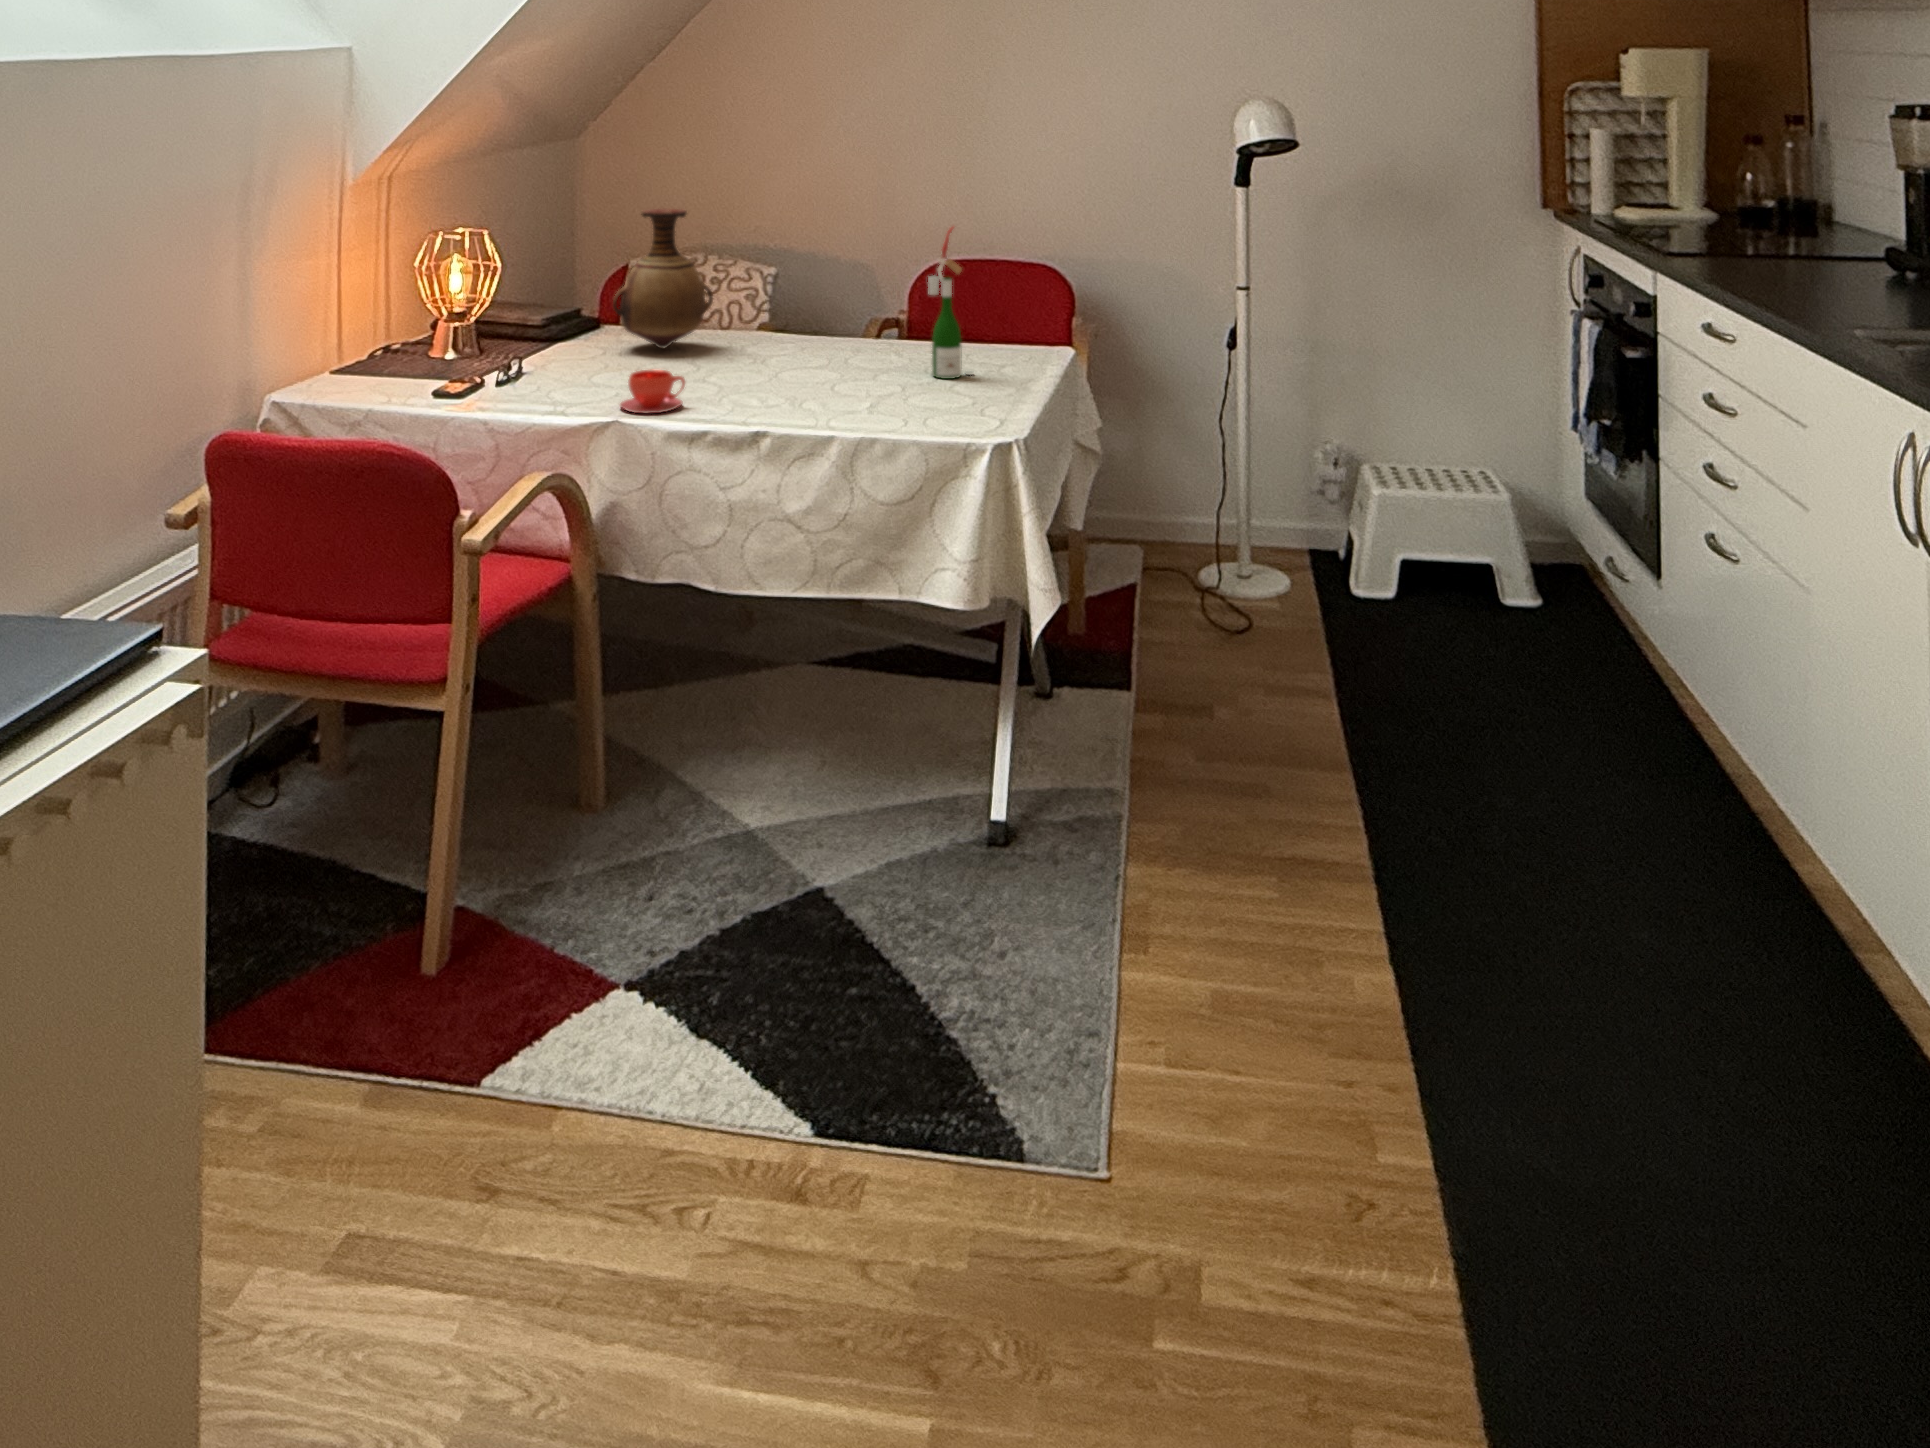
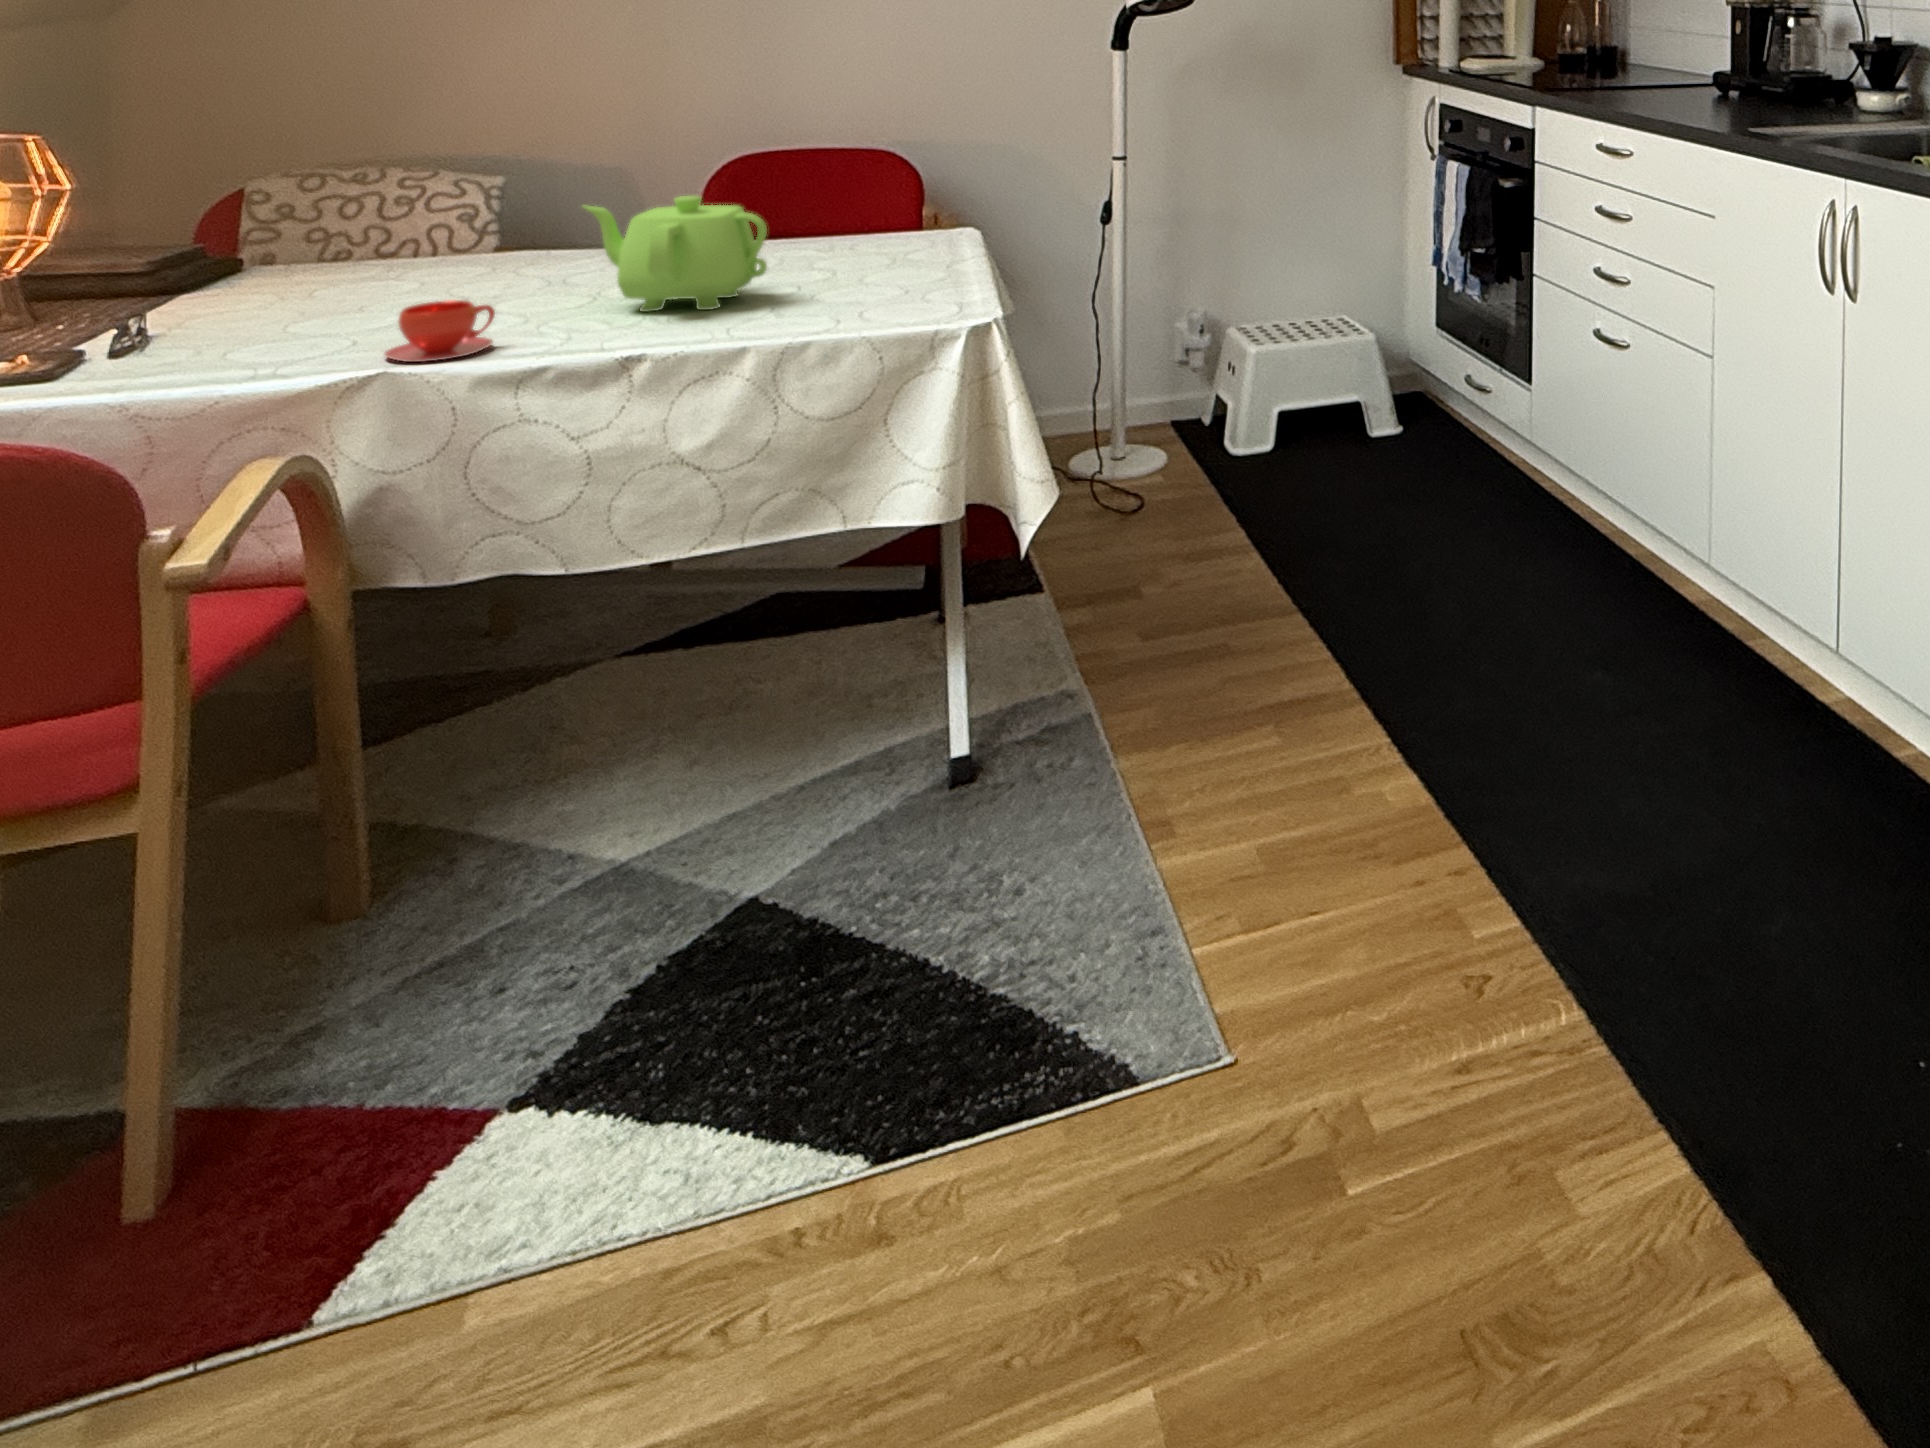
vase: present [613,209,713,348] -> none [292,93,463,287]
wine bottle: present [928,227,973,379] -> none [819,89,882,275]
teapot: none [758,305,873,397] -> present [584,196,767,312]

